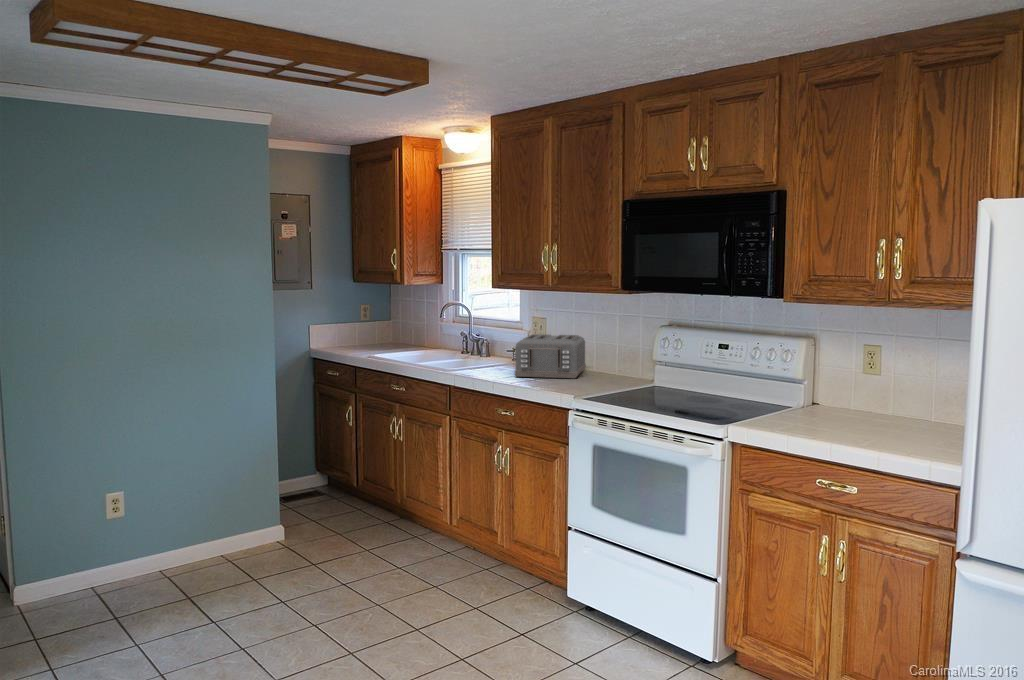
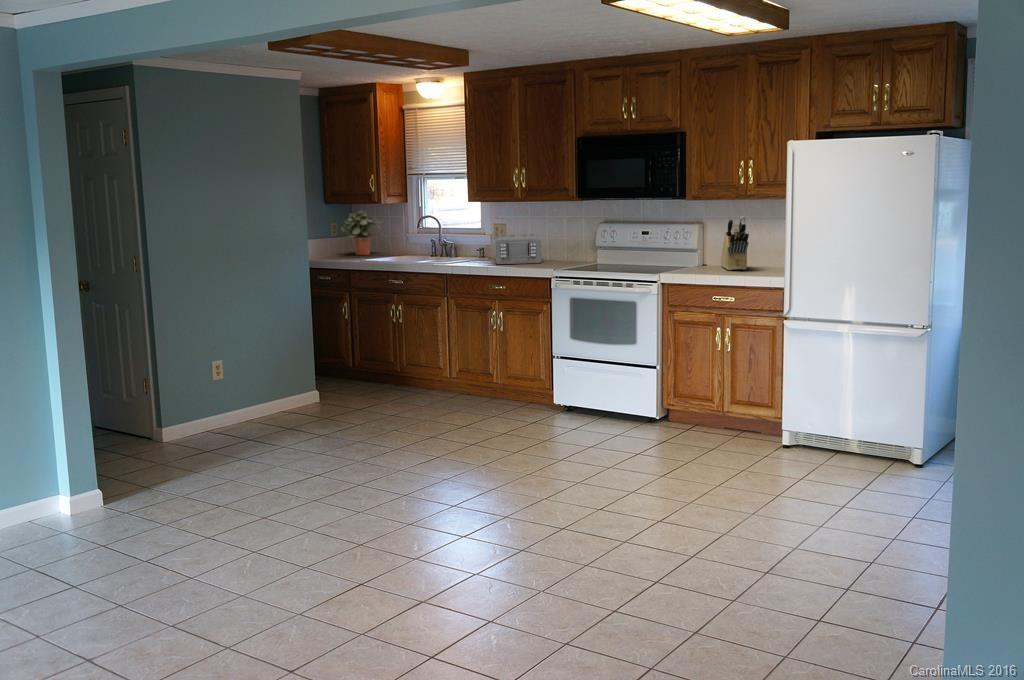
potted plant: none [371,291,423,345] -> present [341,210,383,255]
knife block: none [842,336,891,427] -> present [721,216,749,270]

